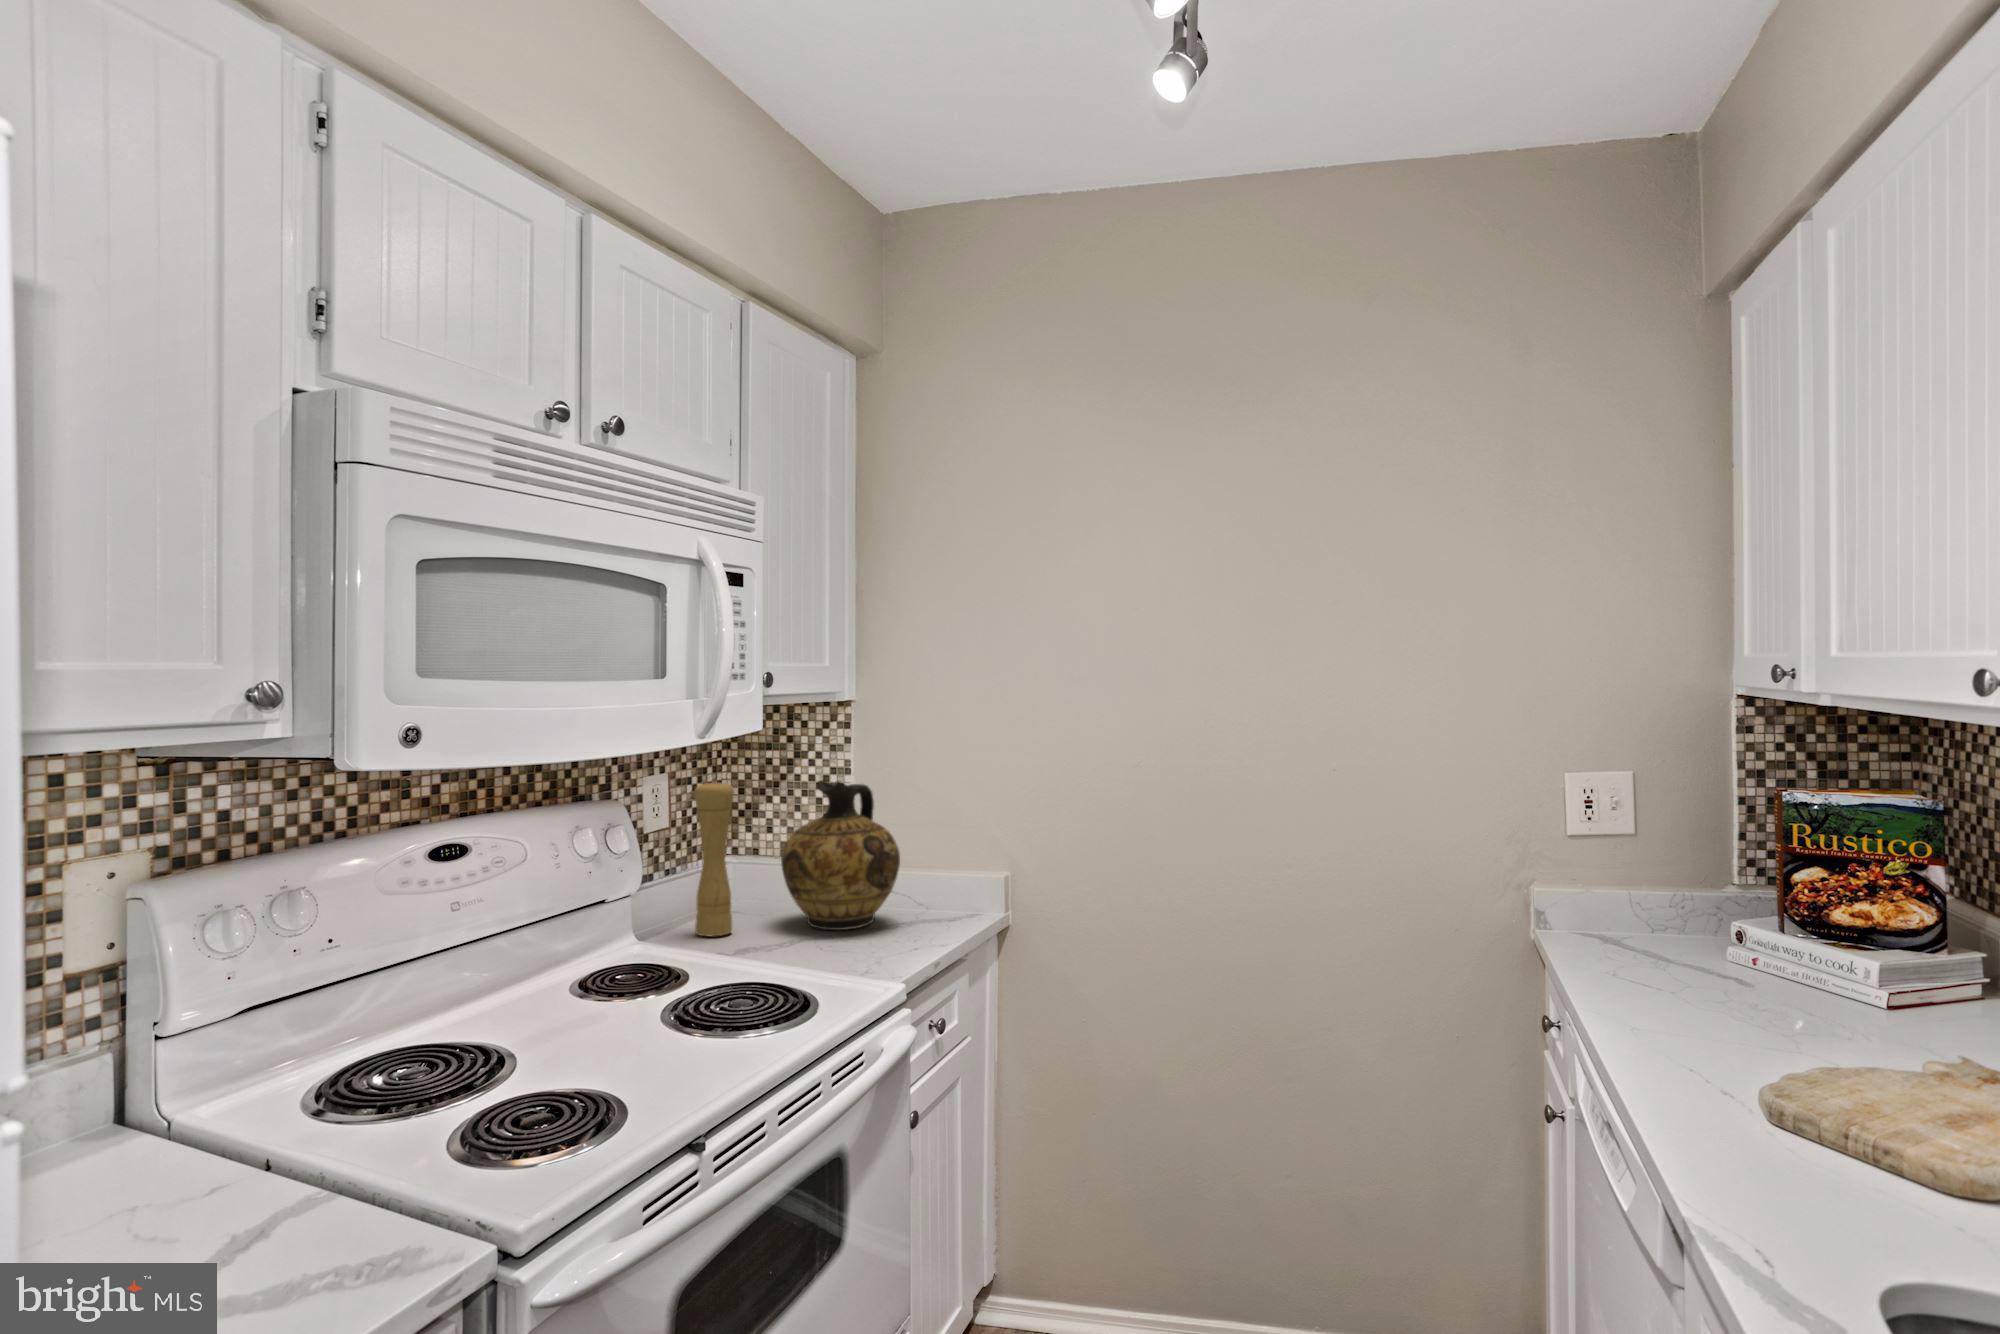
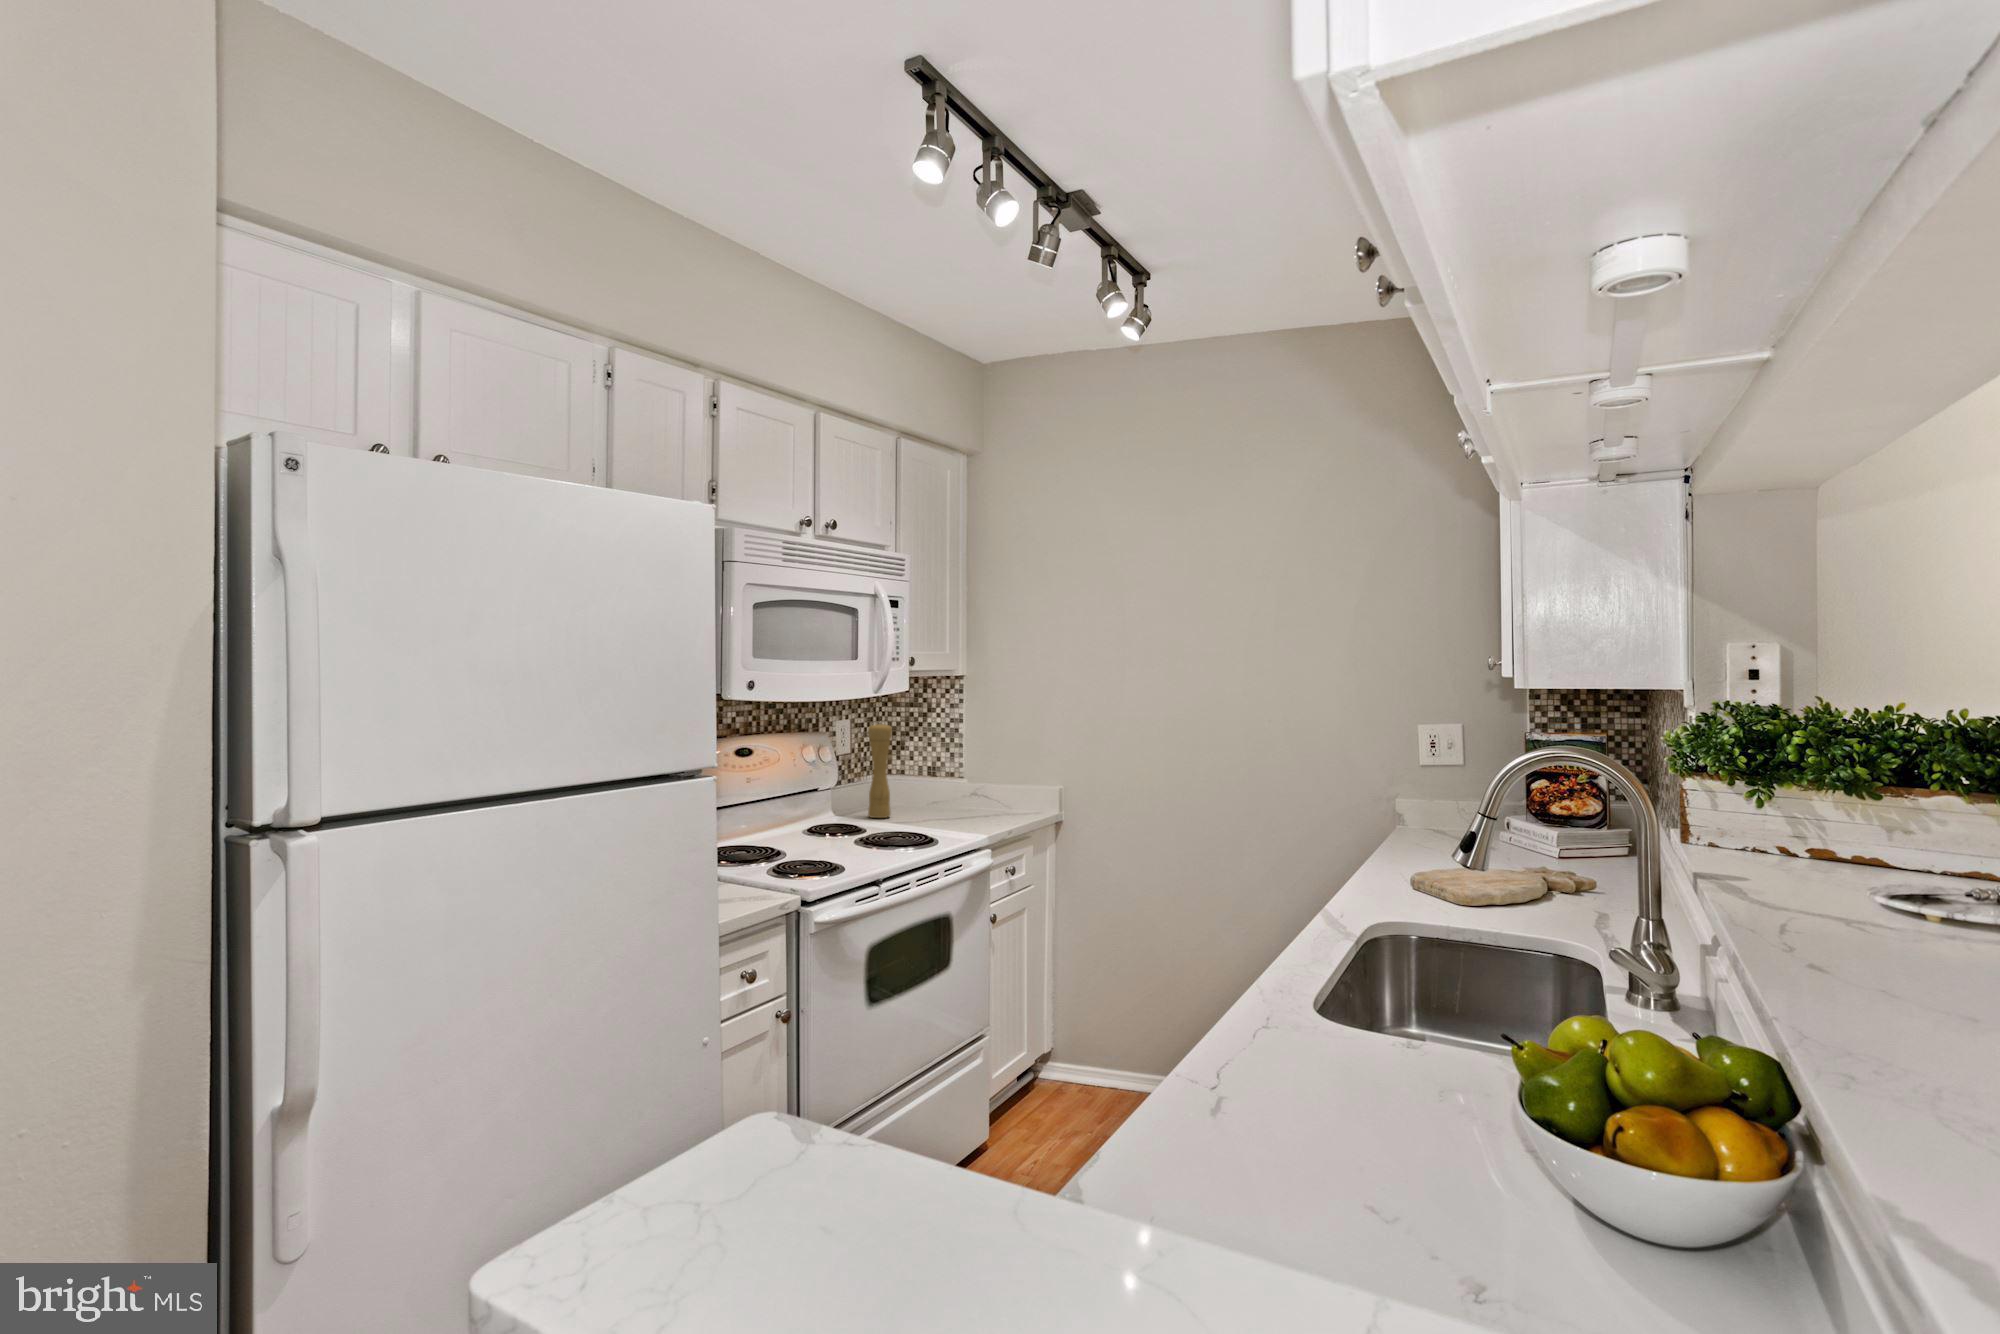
ceramic jug: present [781,780,900,930] -> none [920,724,994,818]

